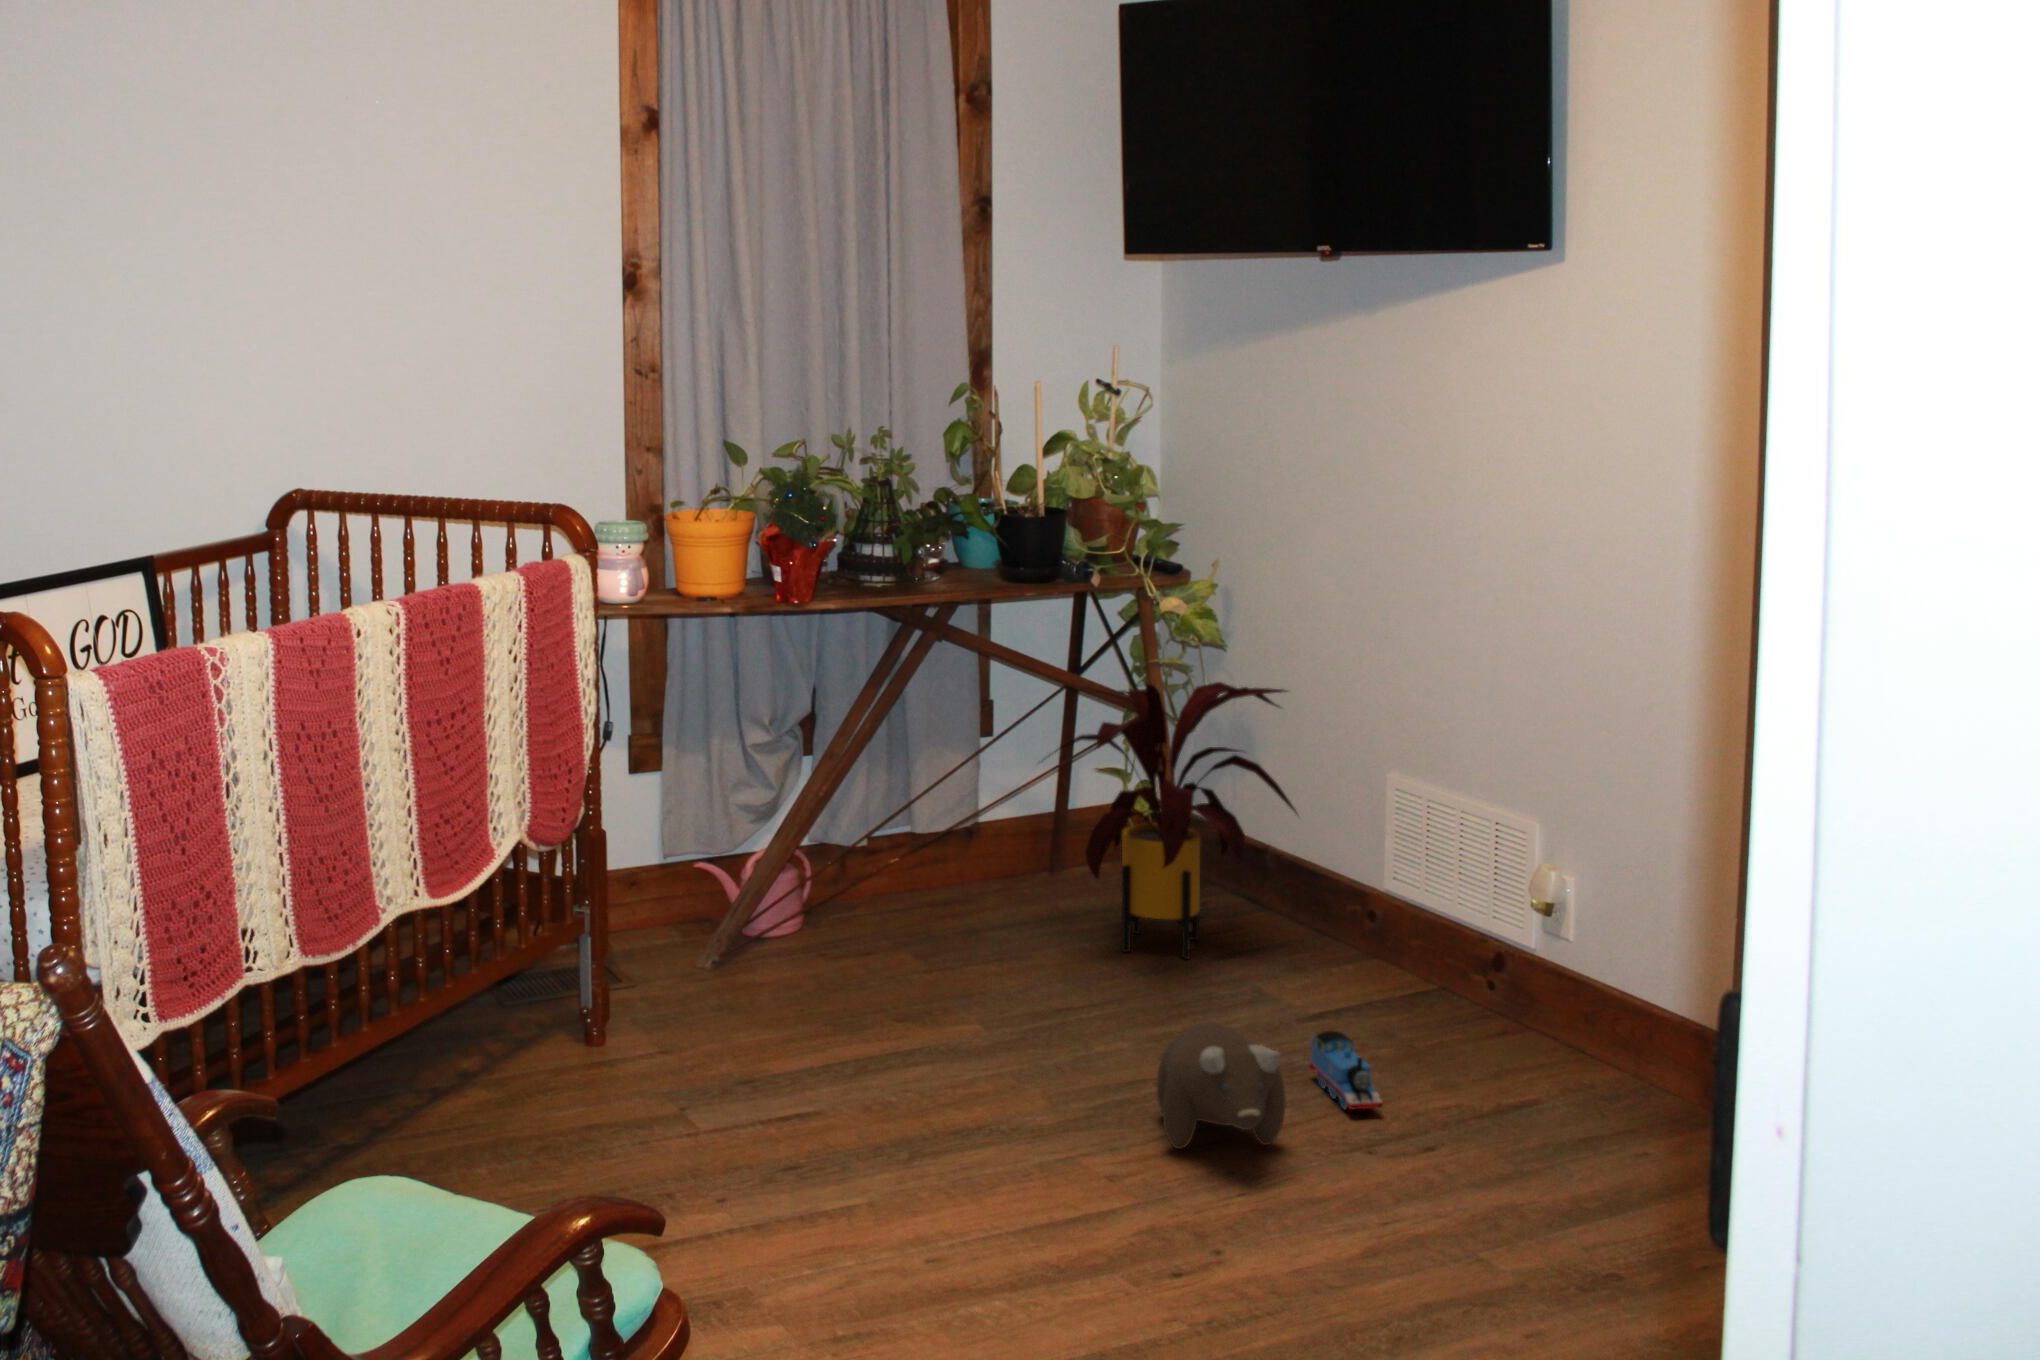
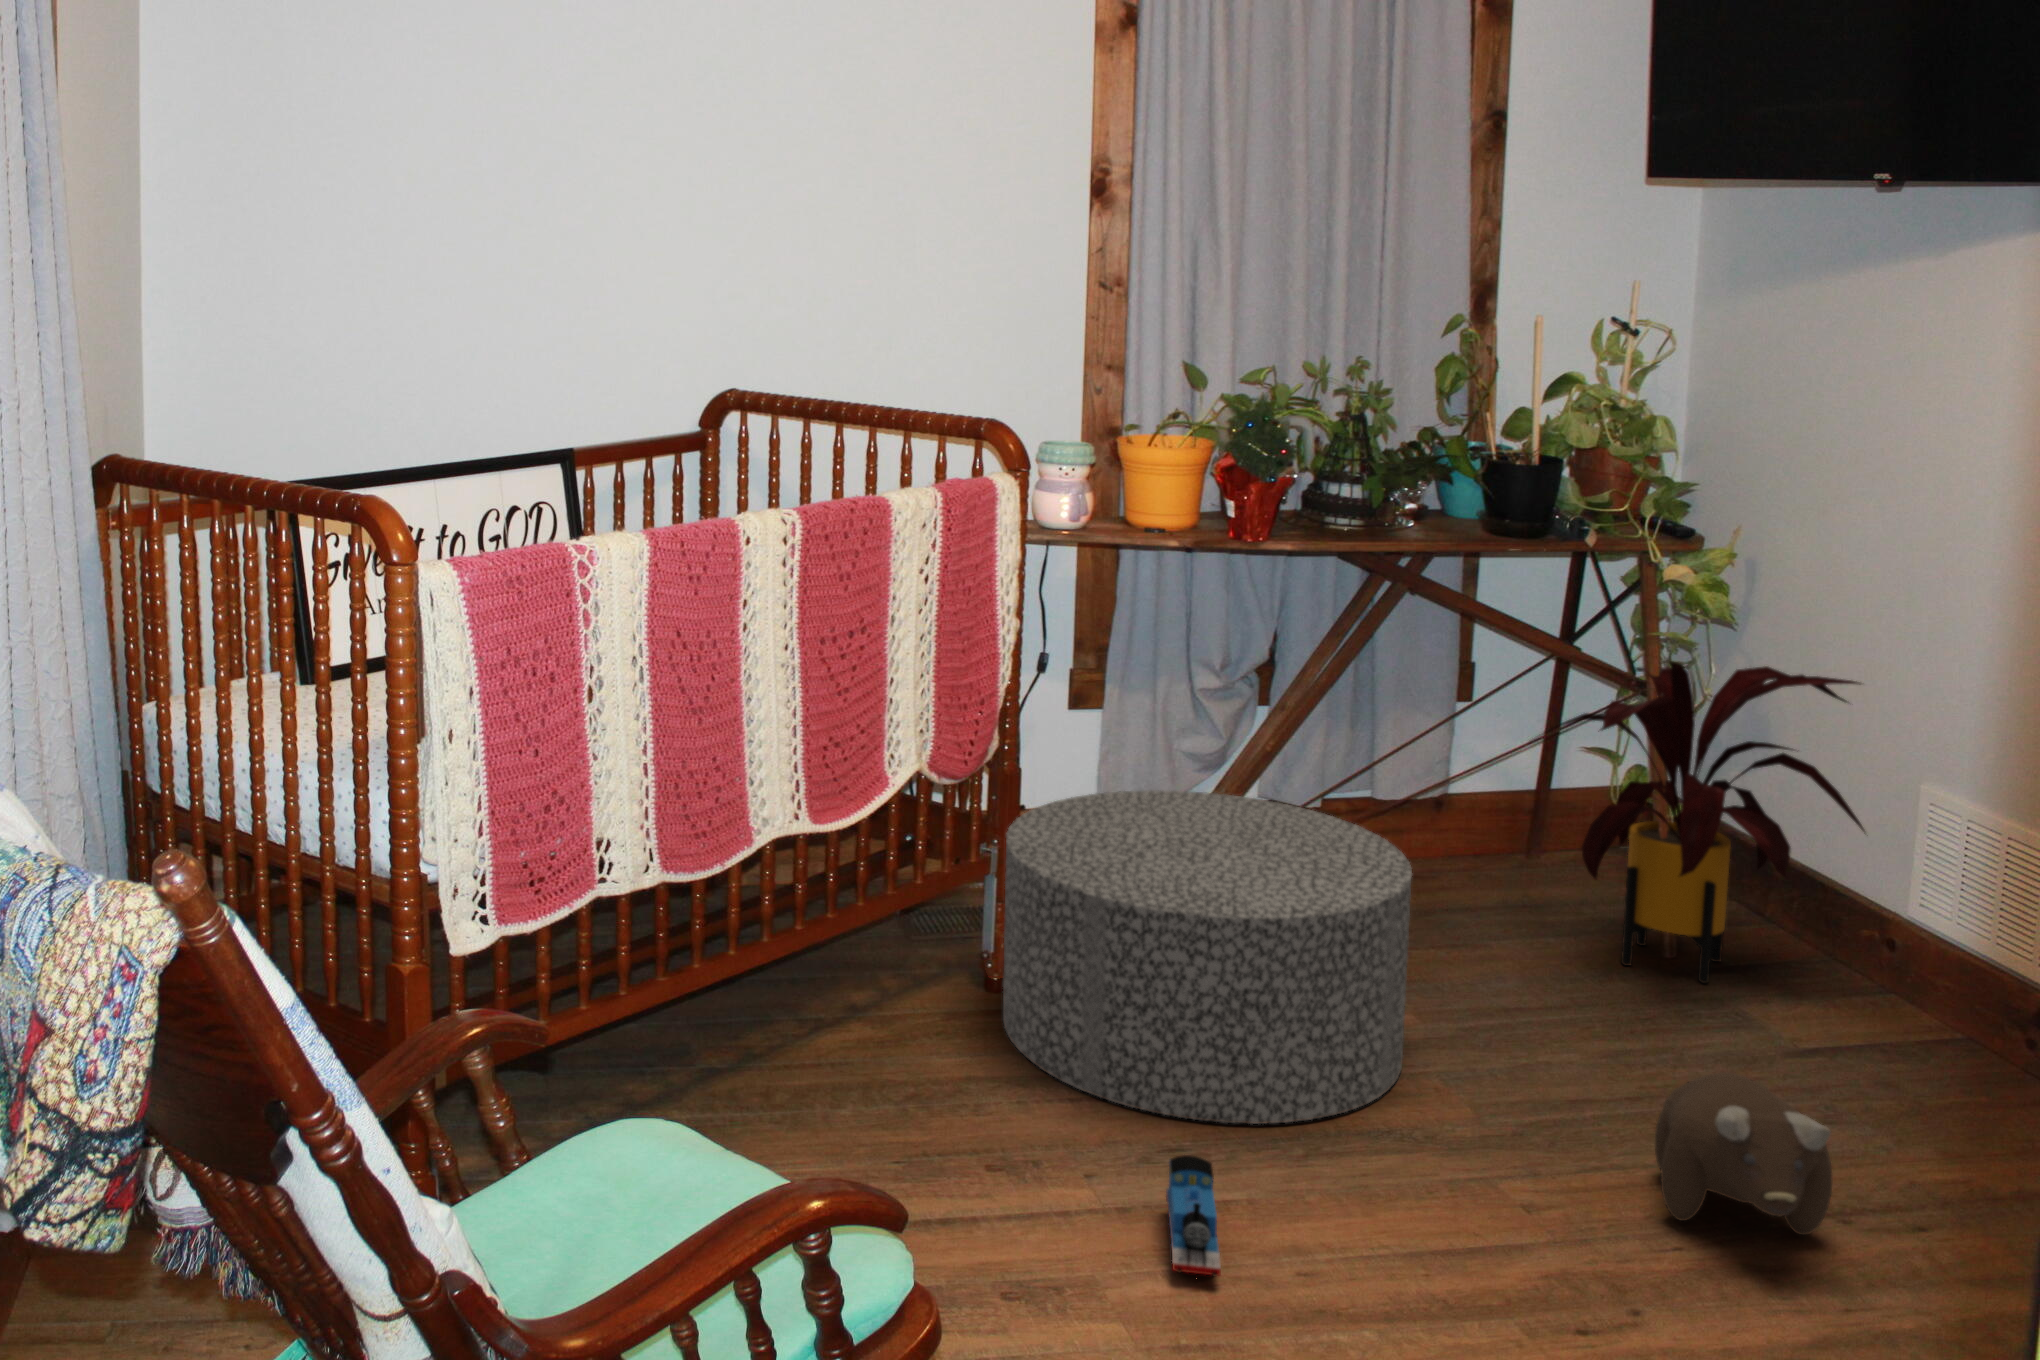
ottoman: none [598,837,955,1131] -> present [1003,790,1412,1124]
toy train: present [1309,1031,1383,1109] -> present [1166,1155,1221,1276]

